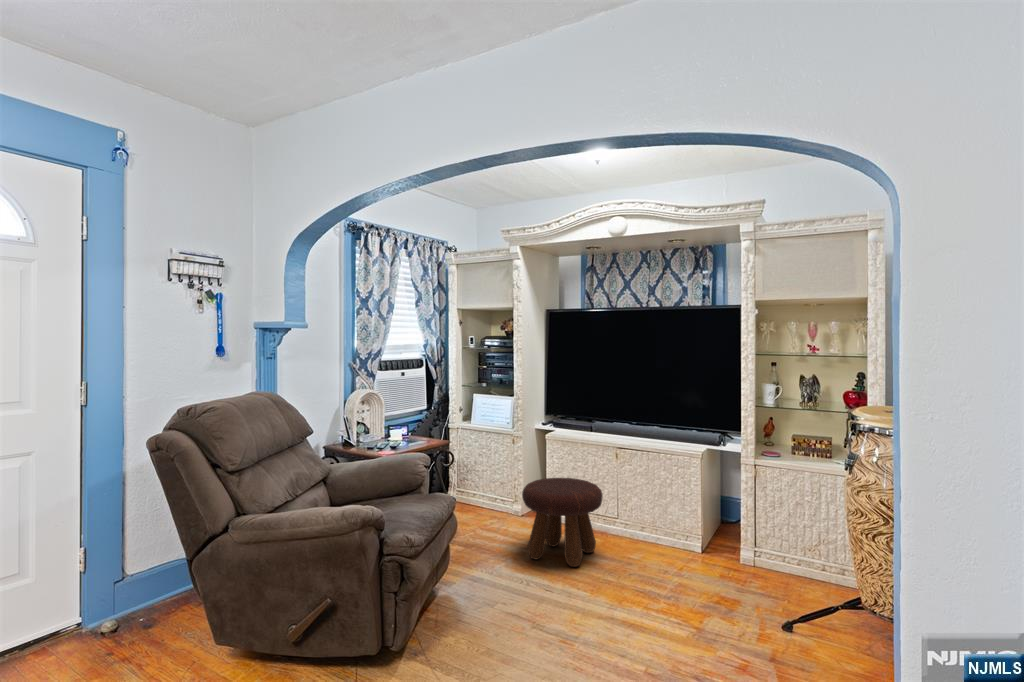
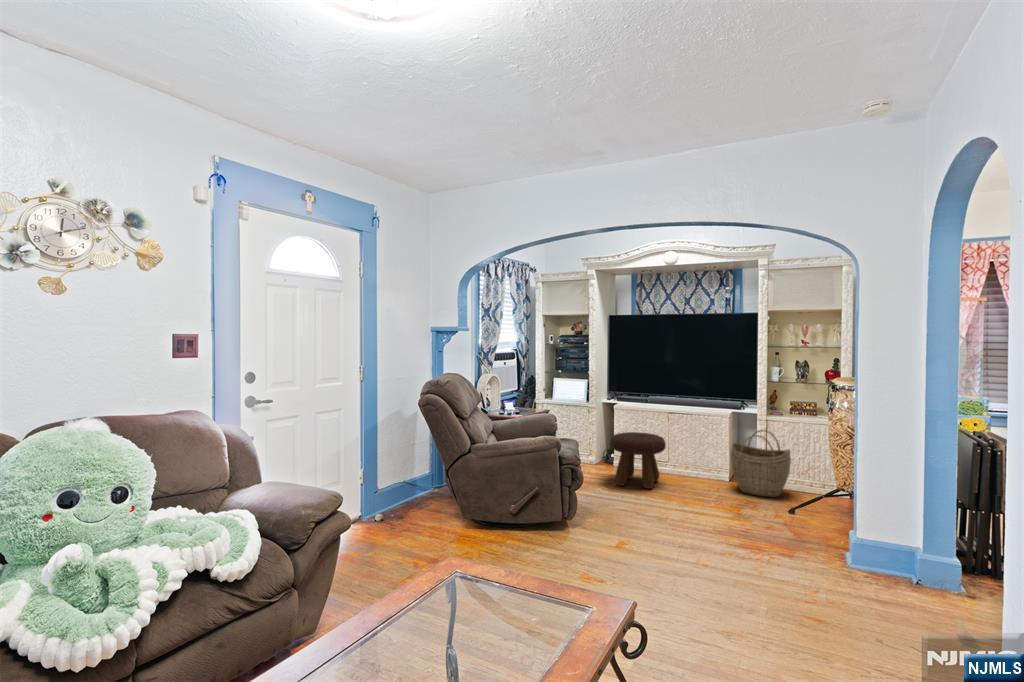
woven basket: none [699,480,786,588] -> present [731,430,791,497]

